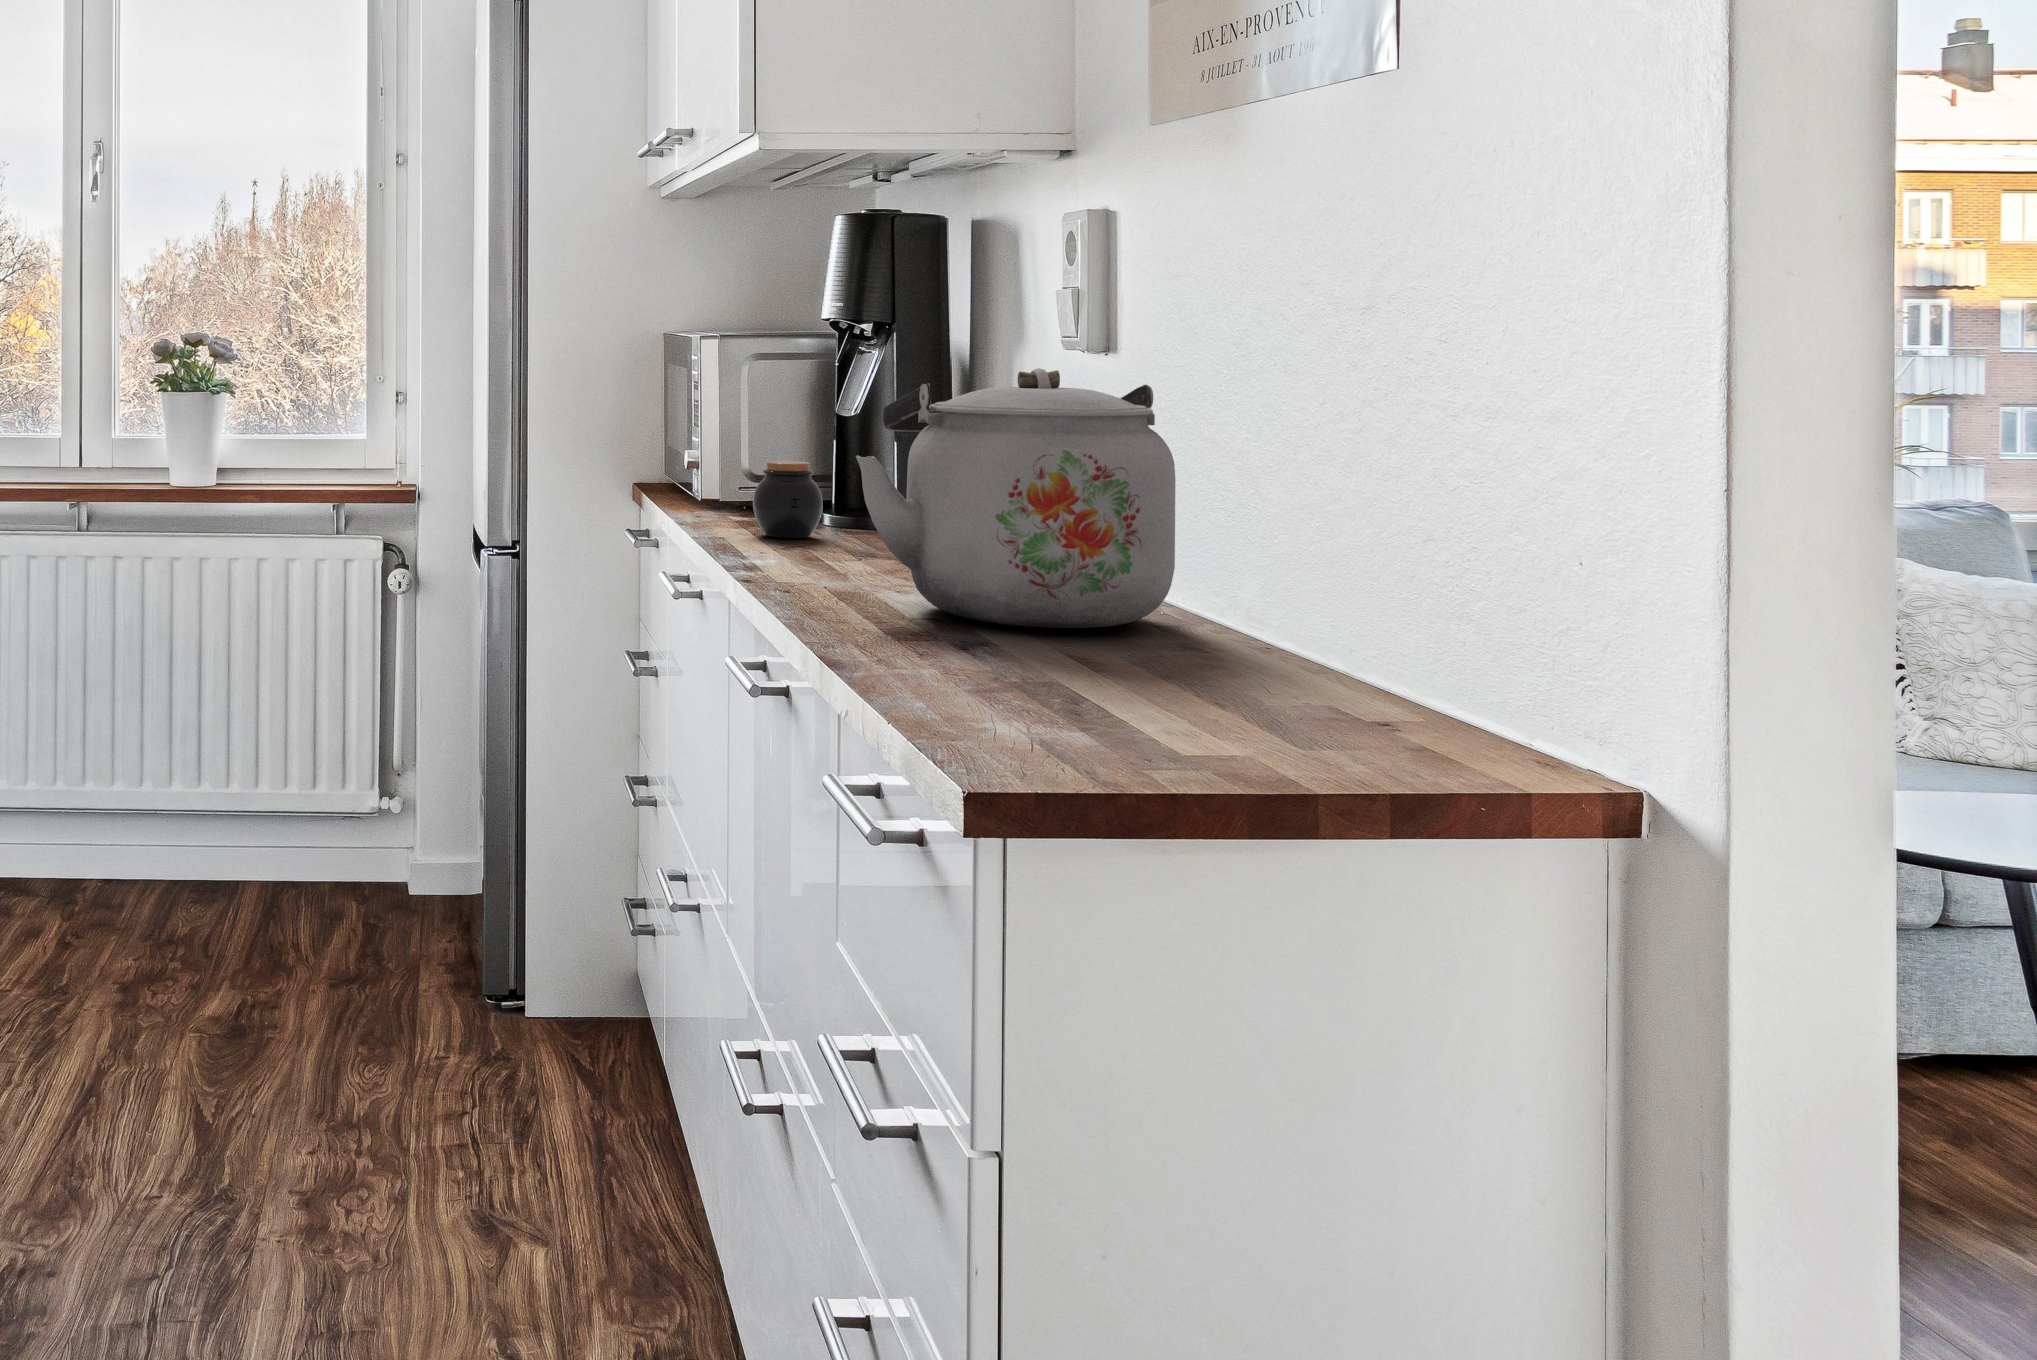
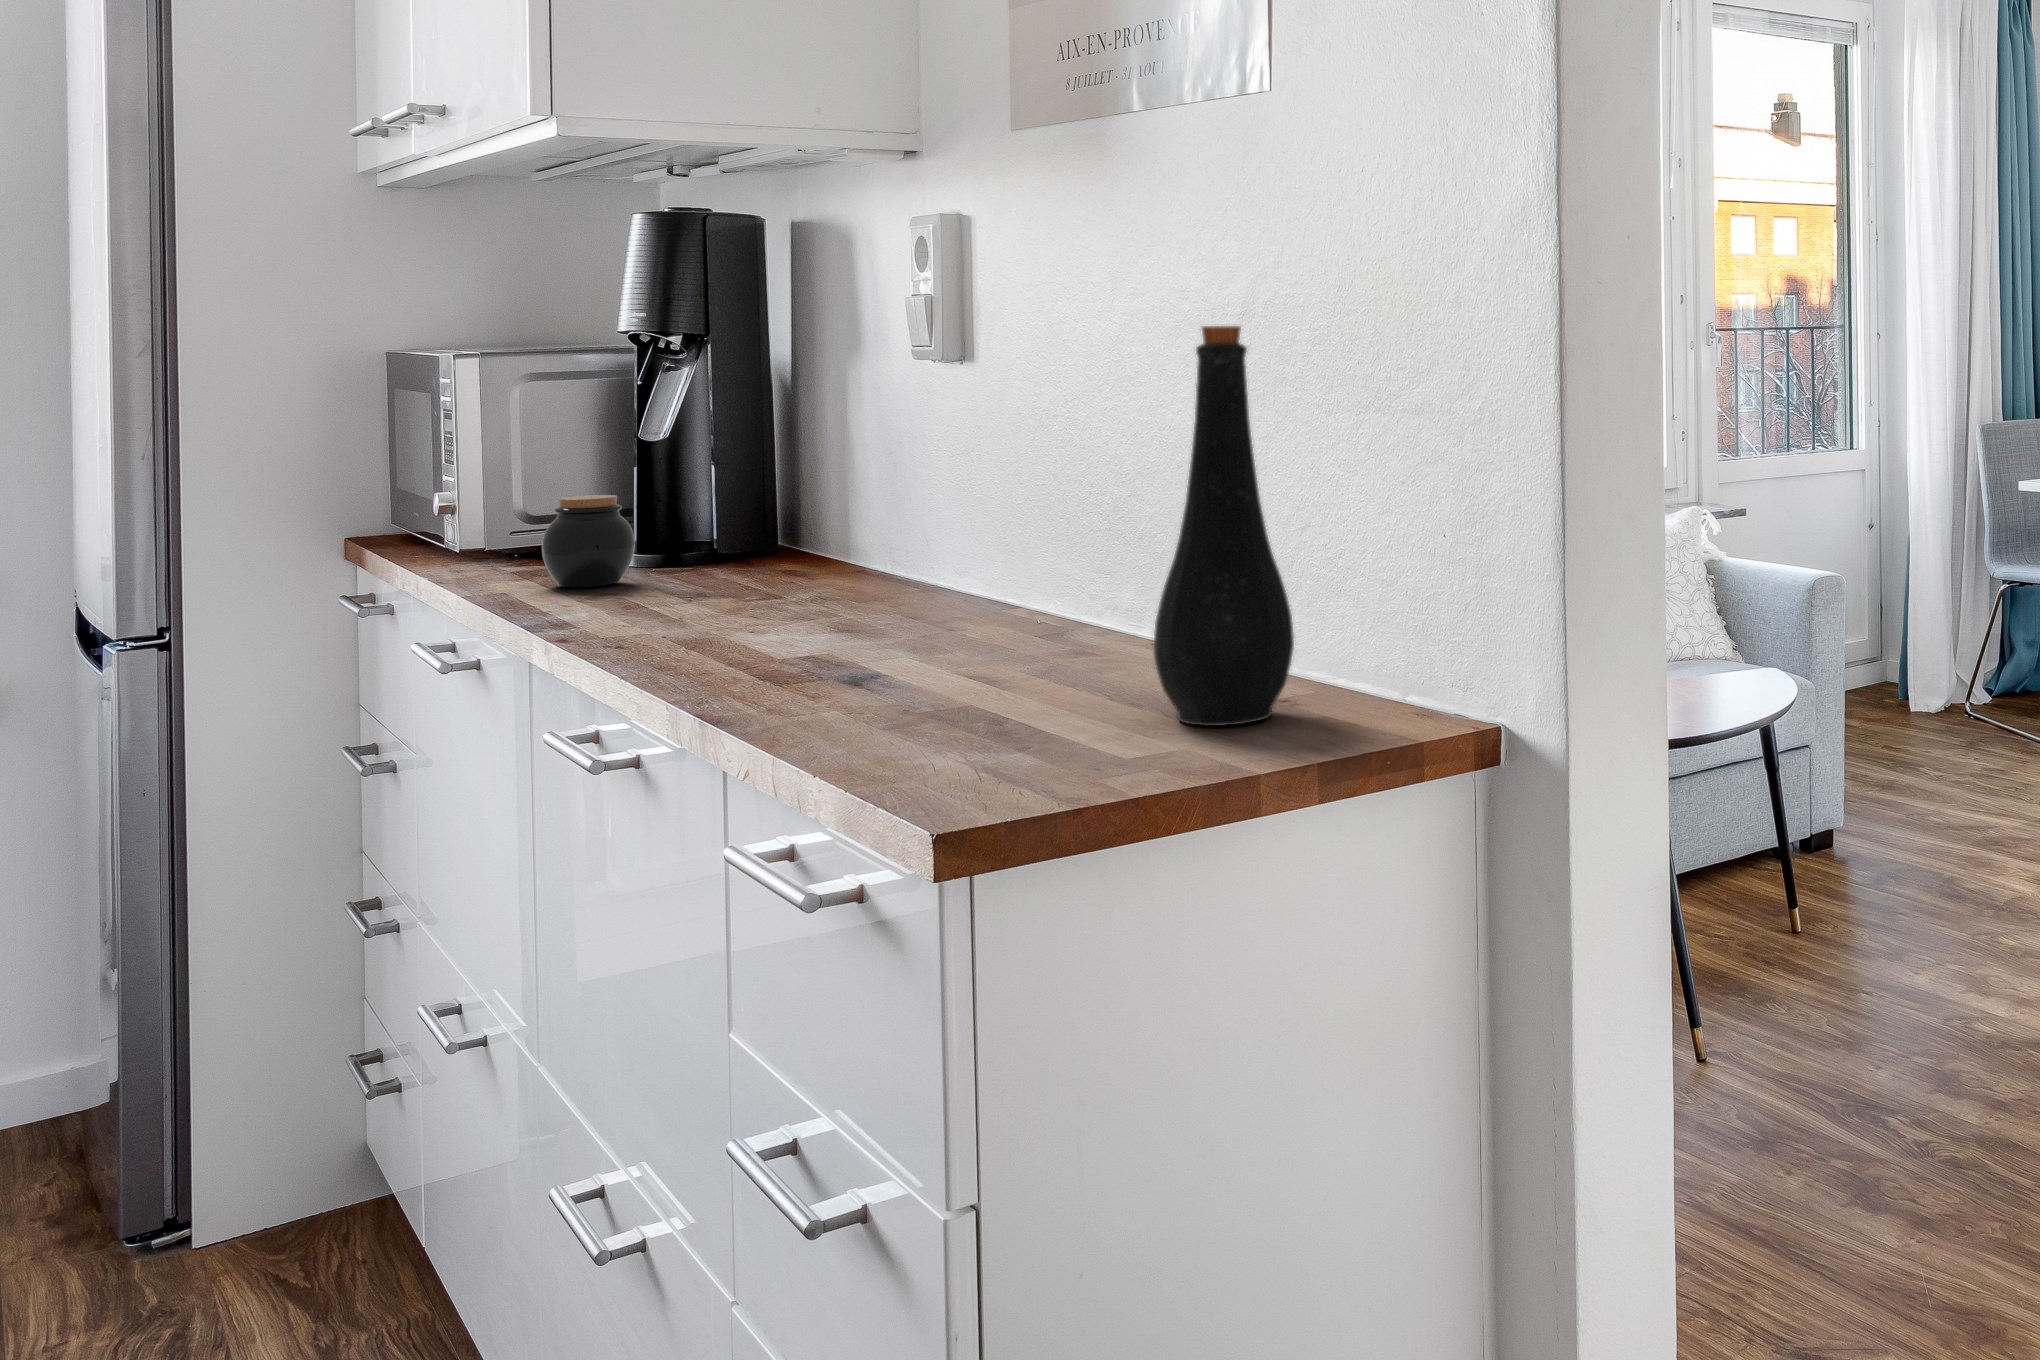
bottle: none [1229,322,1393,746] -> present [1154,326,1294,726]
kettle: present [856,368,1176,628] -> none [716,377,1061,651]

